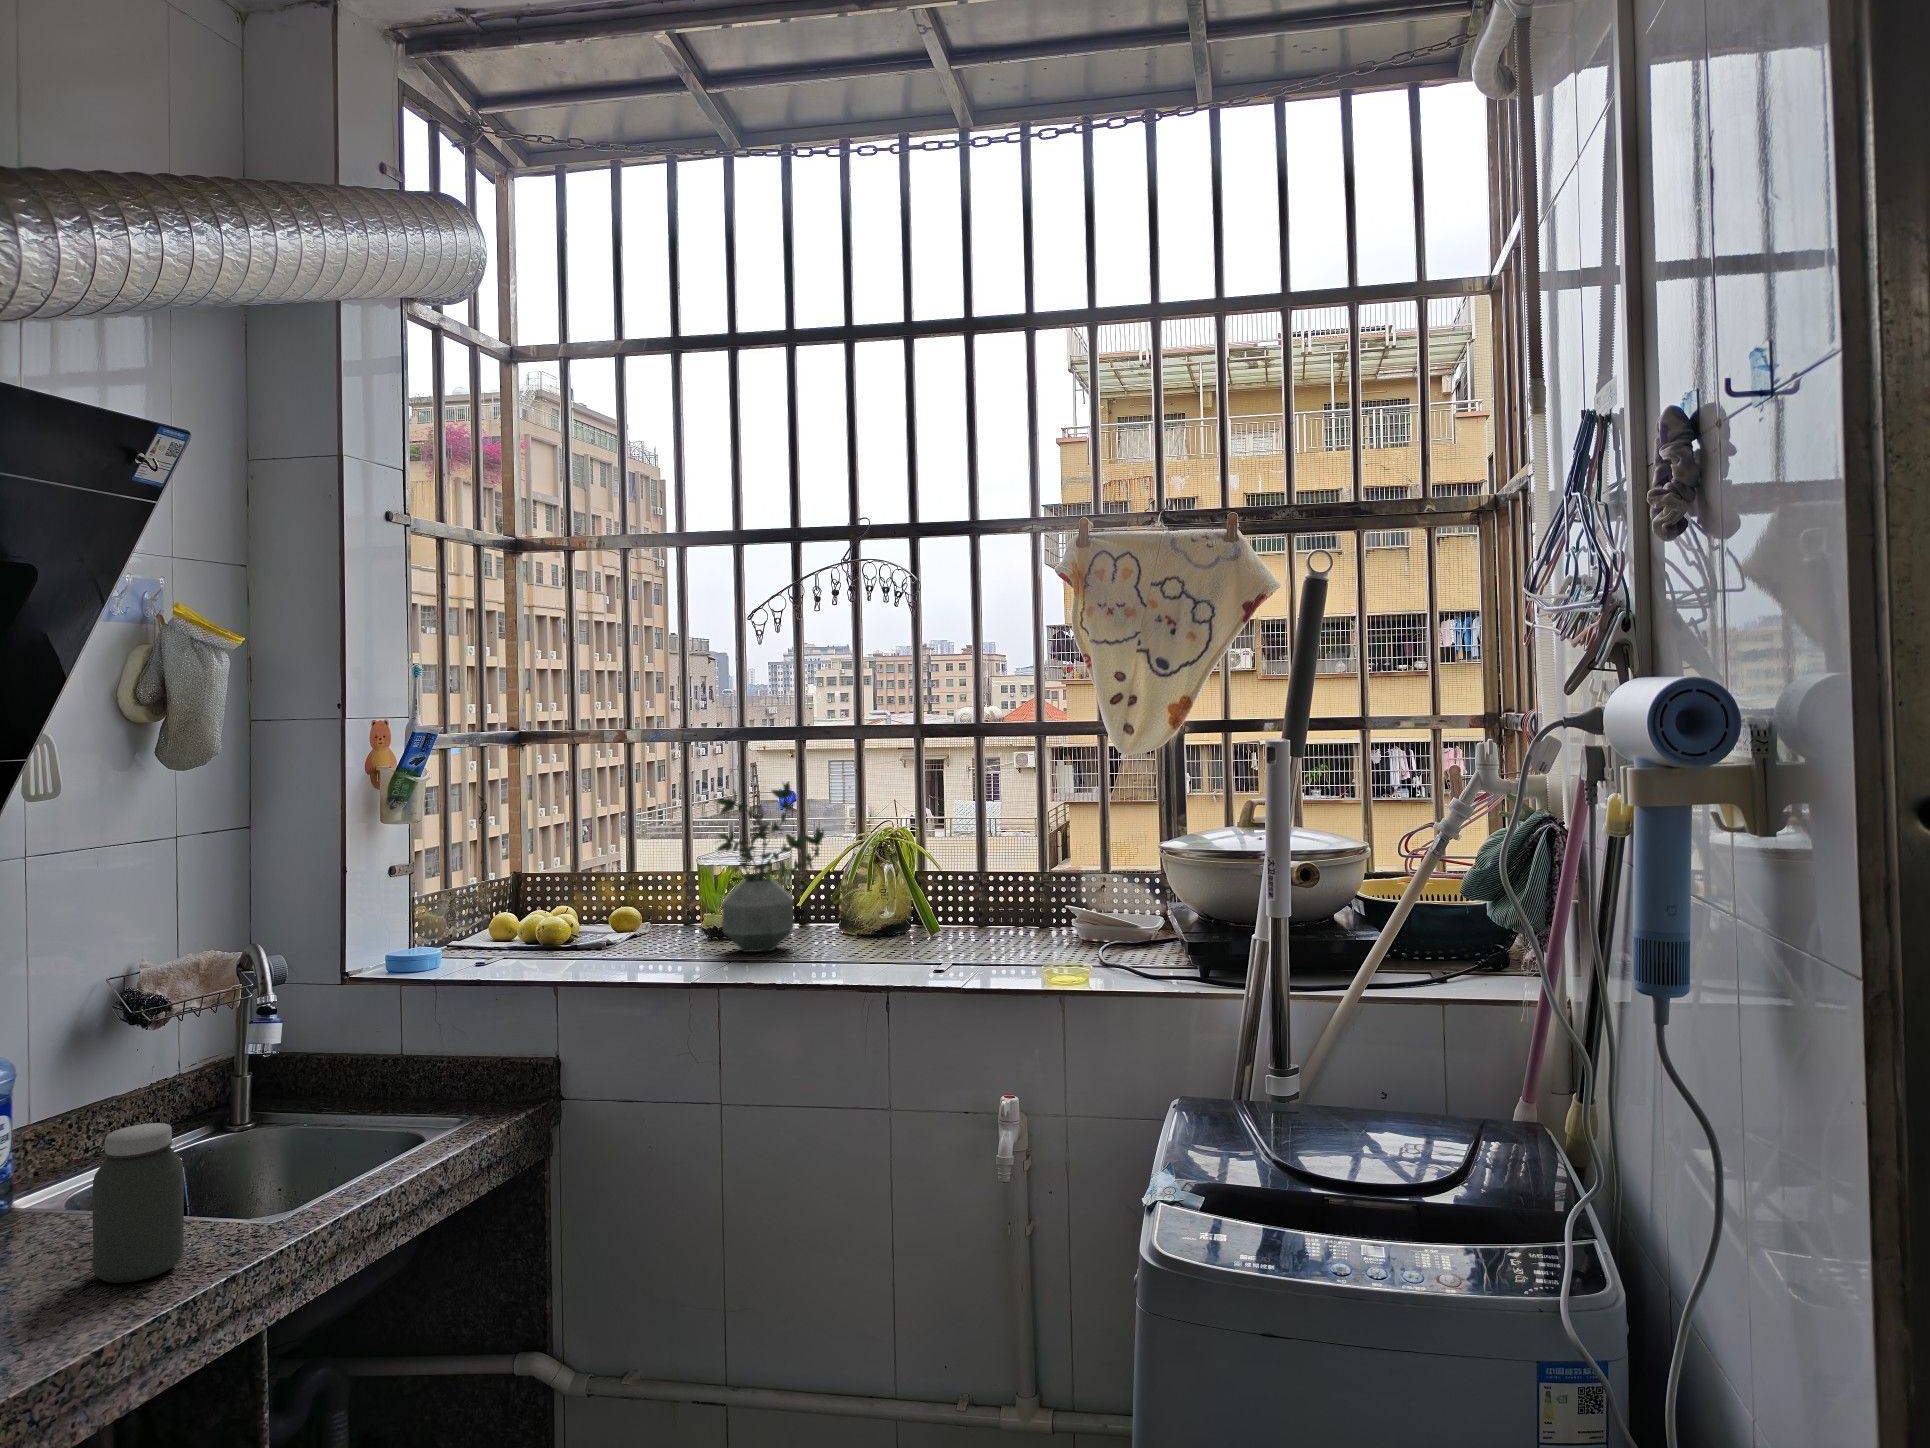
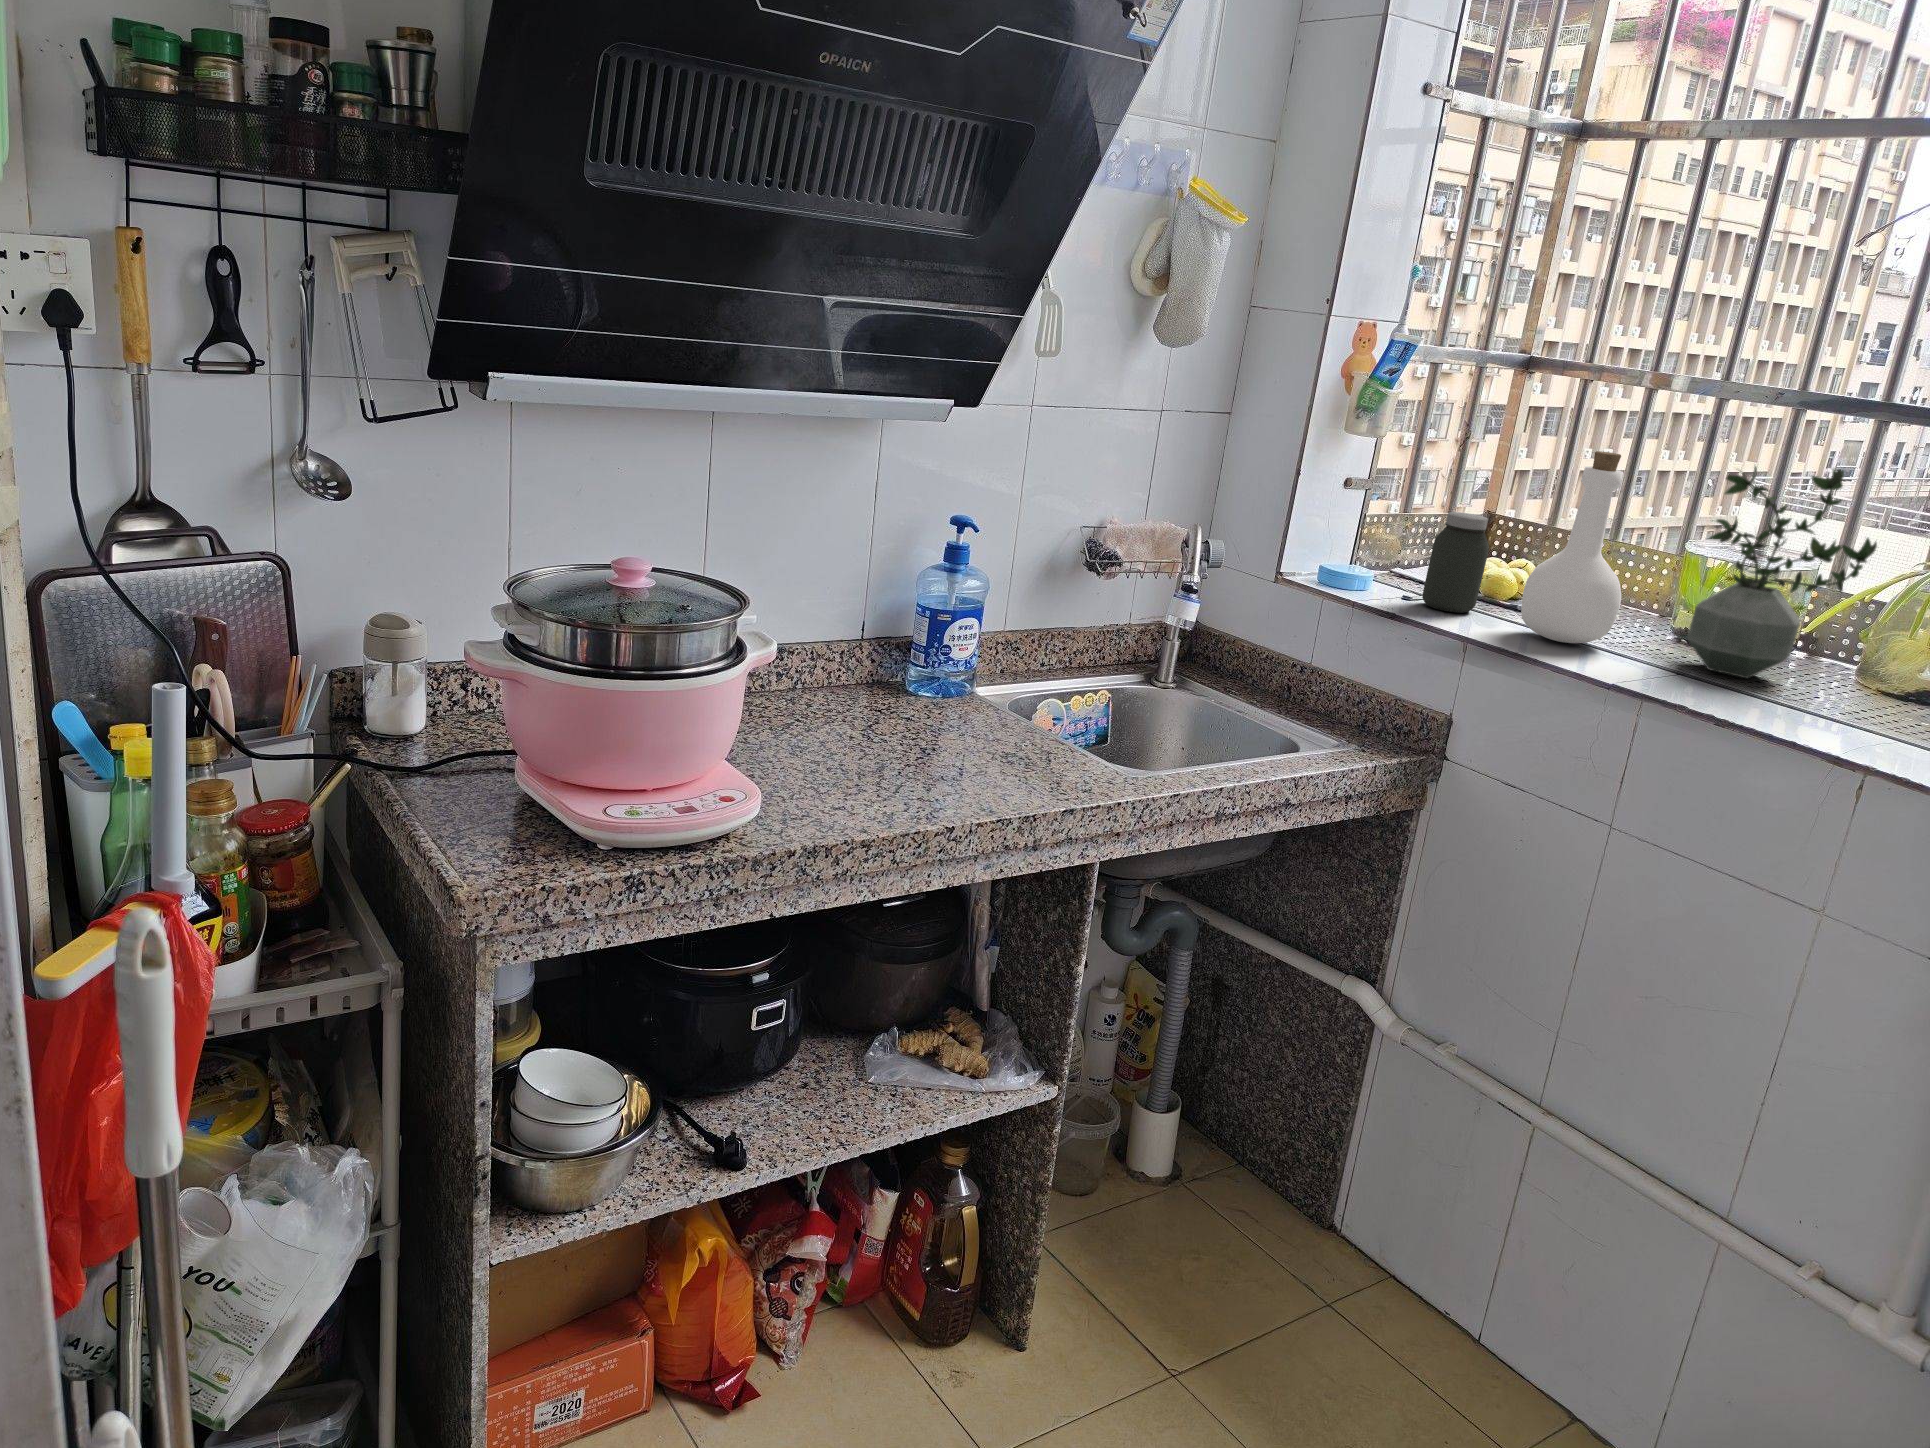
bottle: none [589,799,668,962] -> present [1521,451,1623,643]
jar: present [92,1123,184,1283] -> present [1422,512,1489,613]

